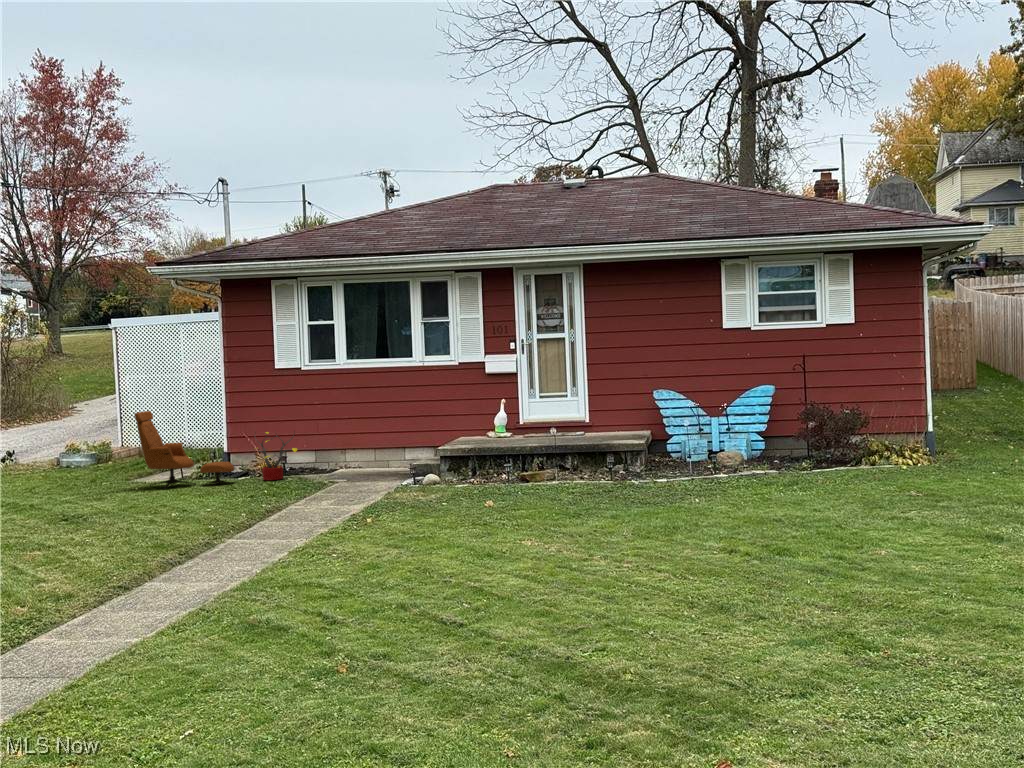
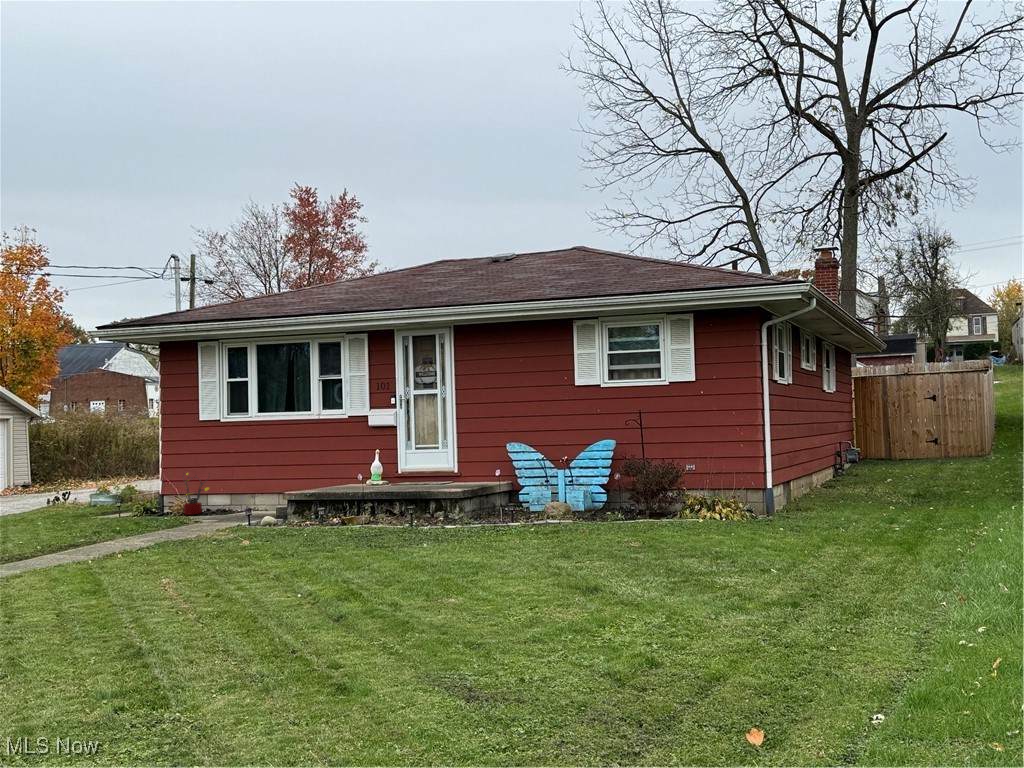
lounge chair: present [134,411,234,489] -> none [86,453,163,519]

